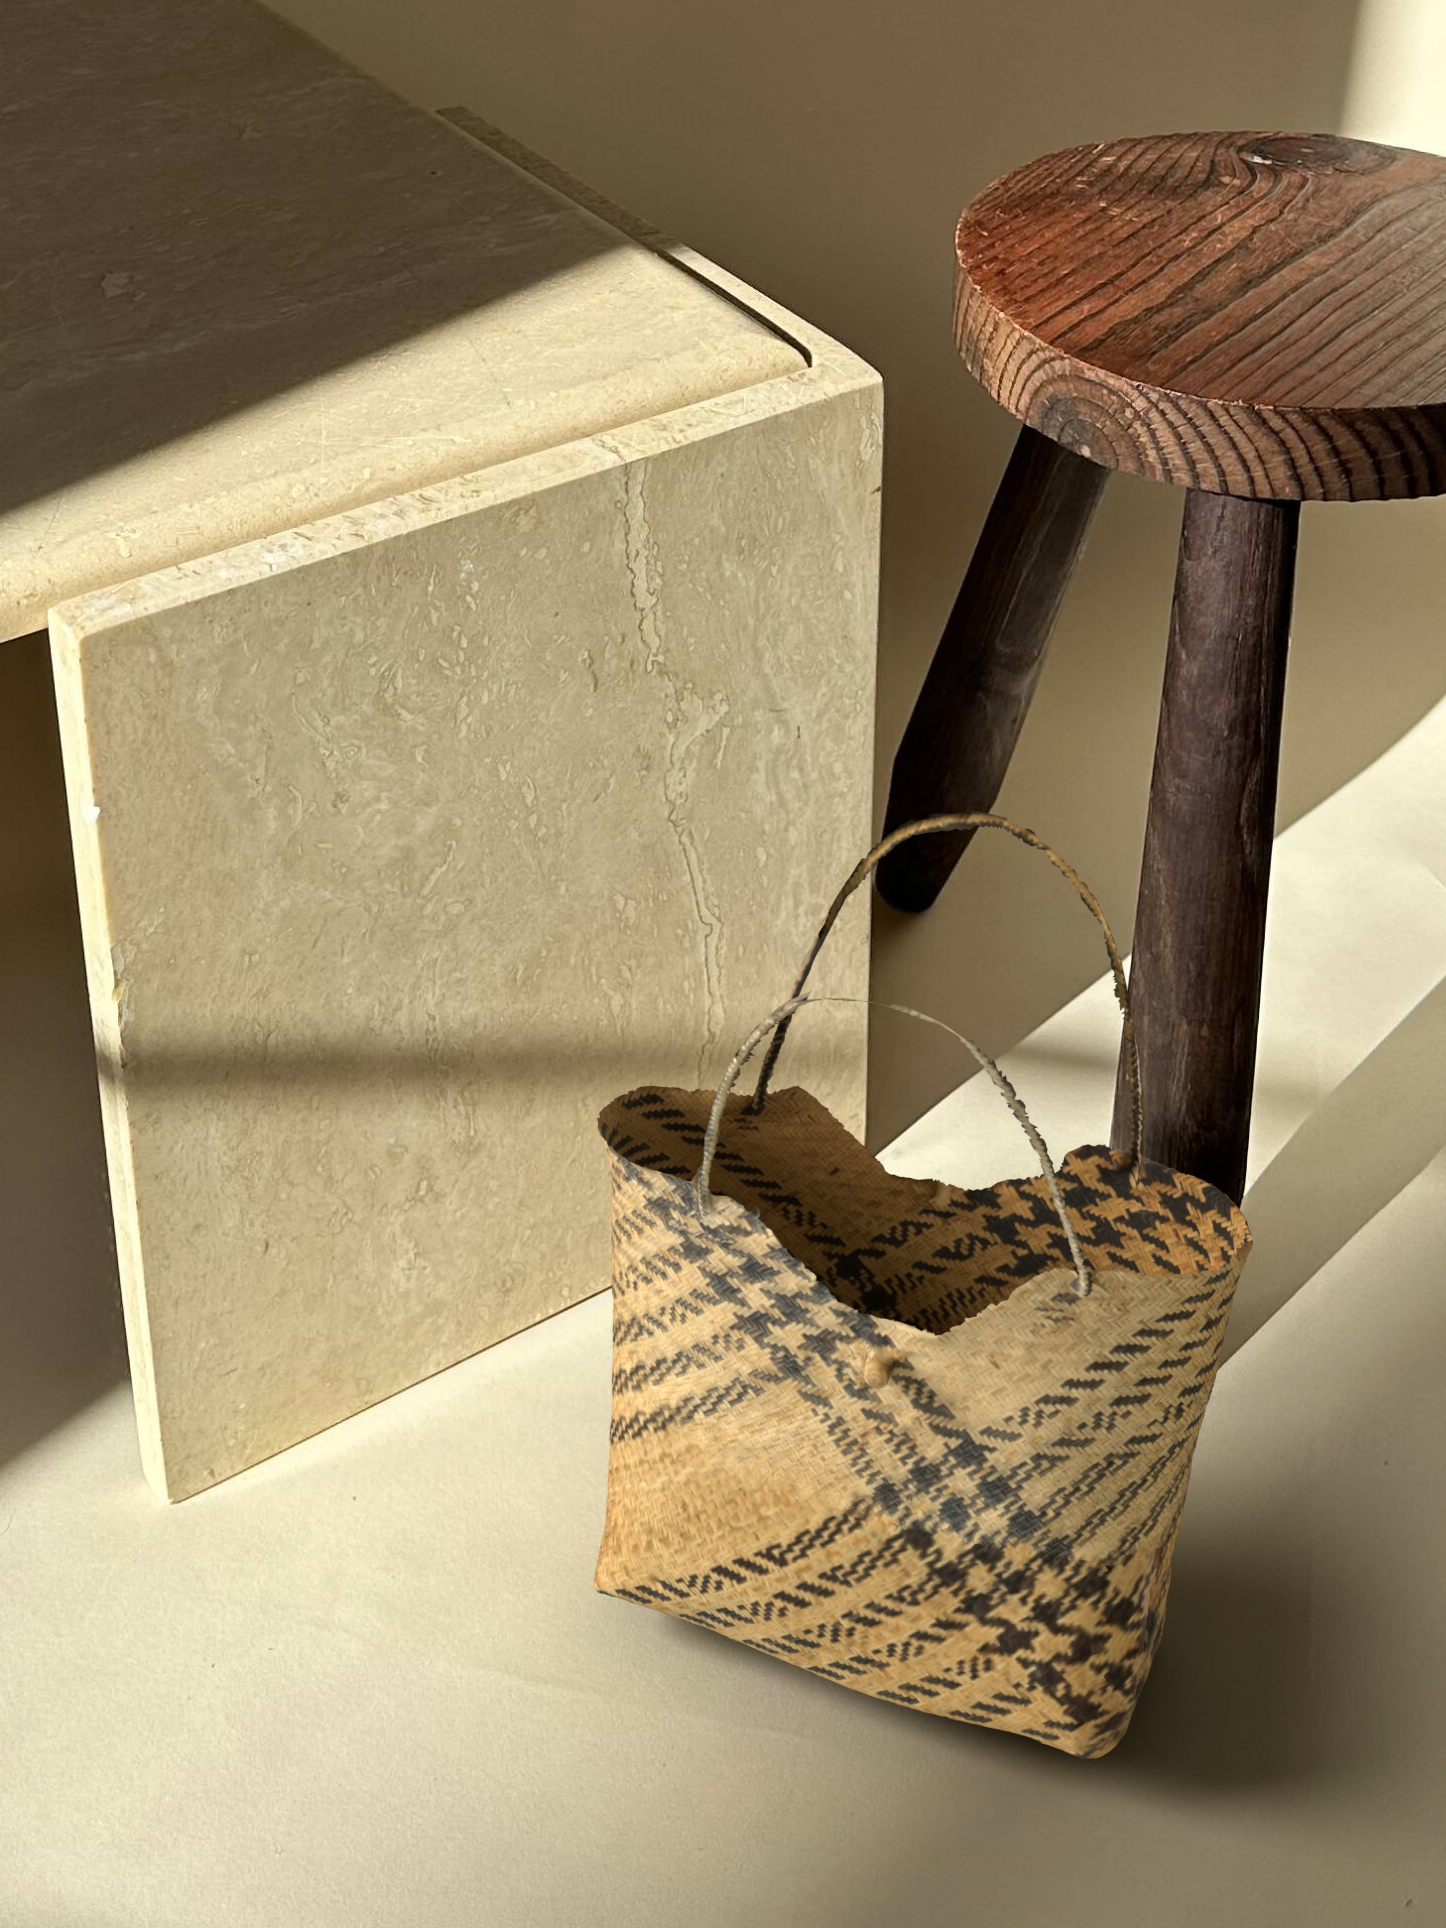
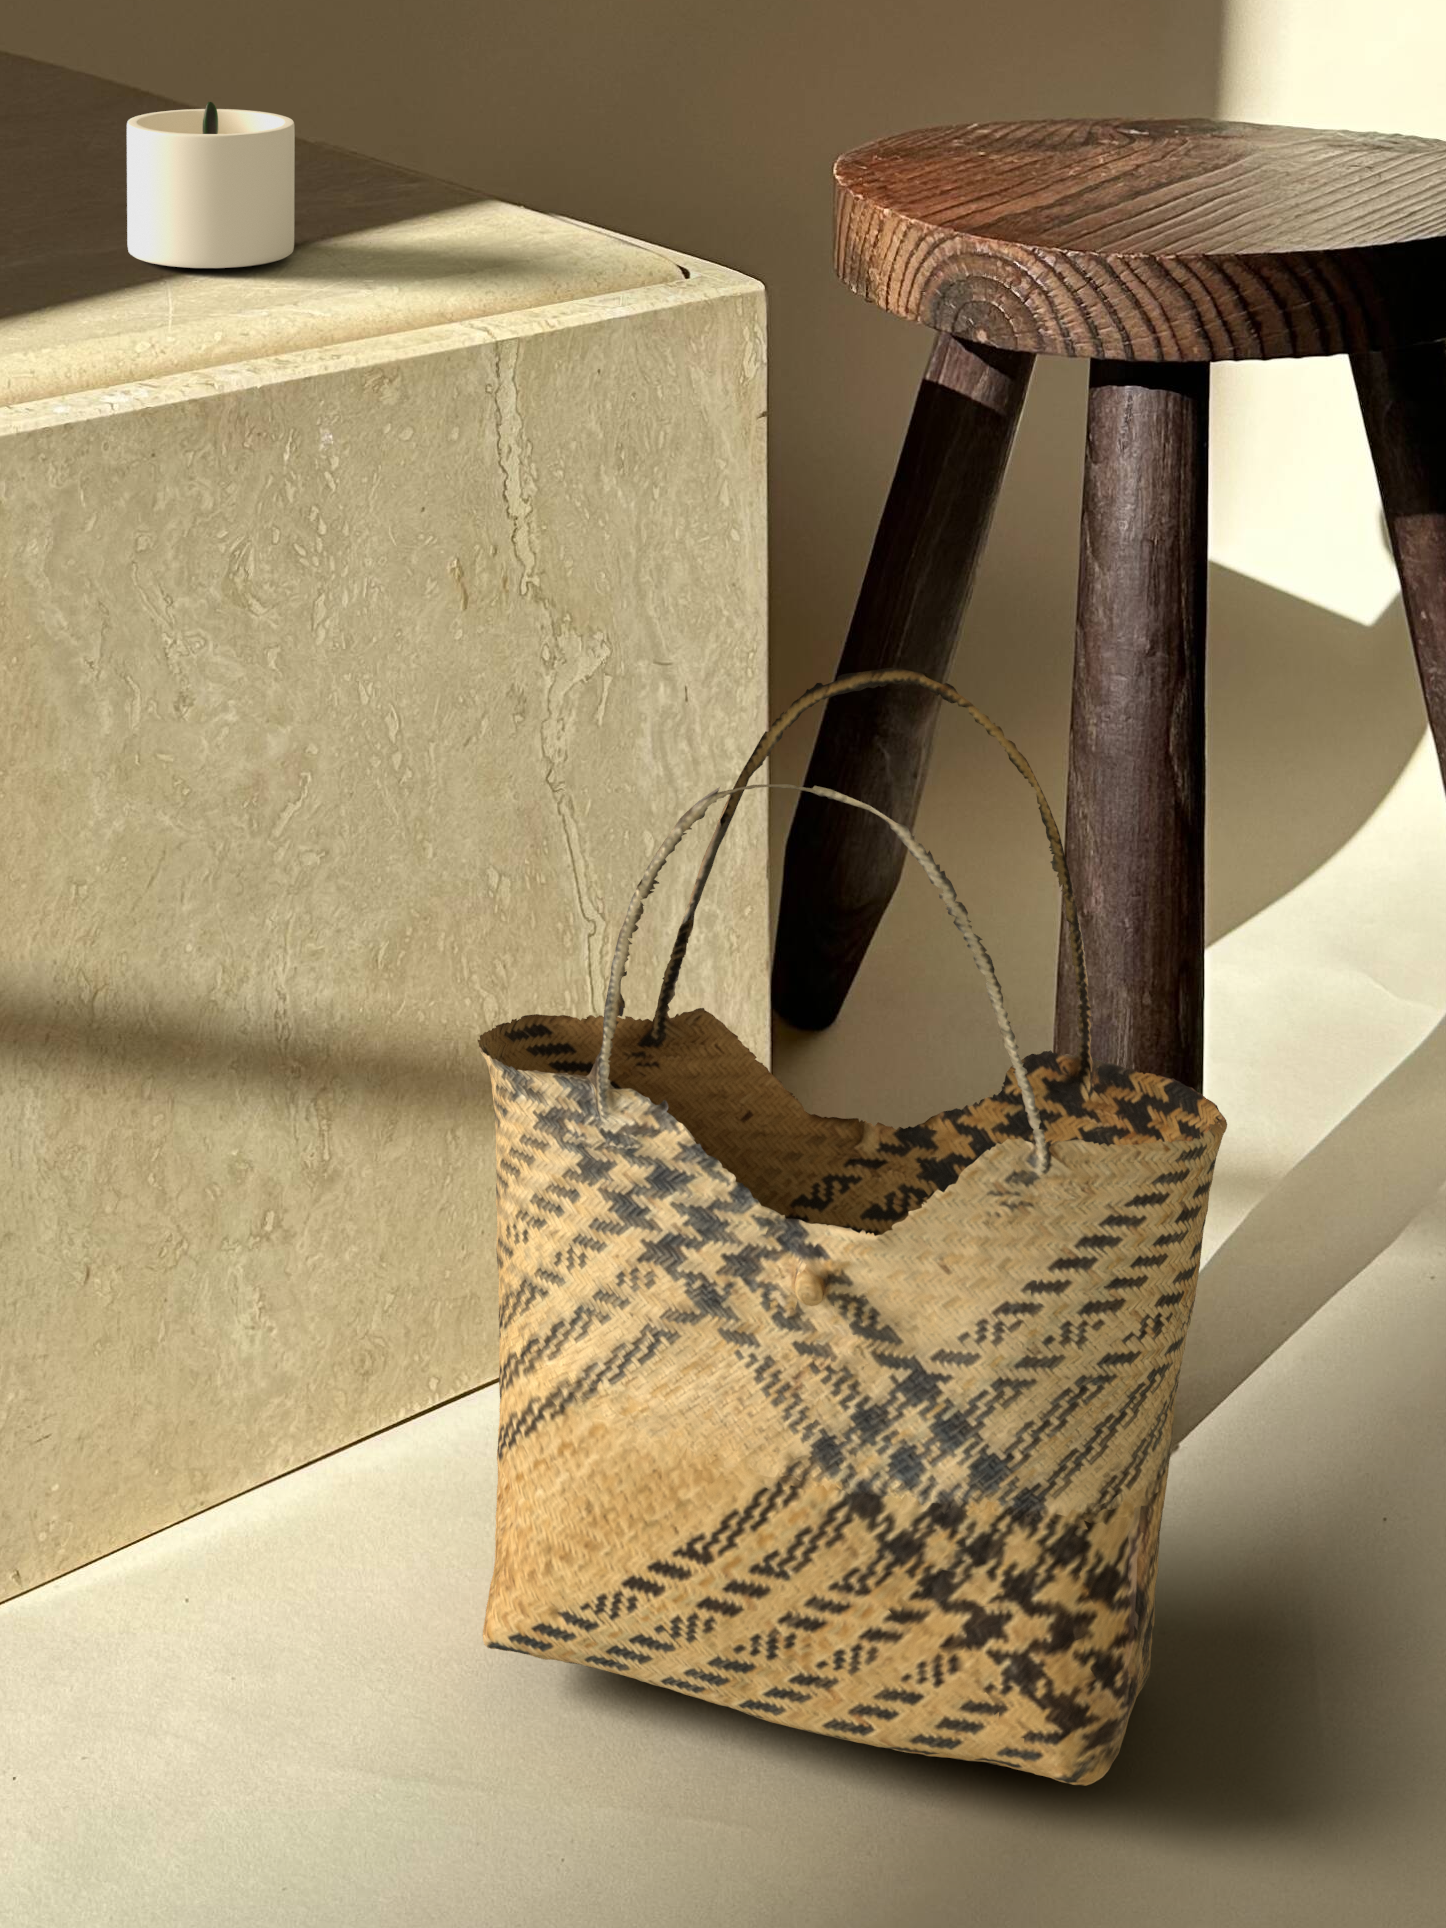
candle: none [290,201,518,375] -> present [127,102,295,268]

